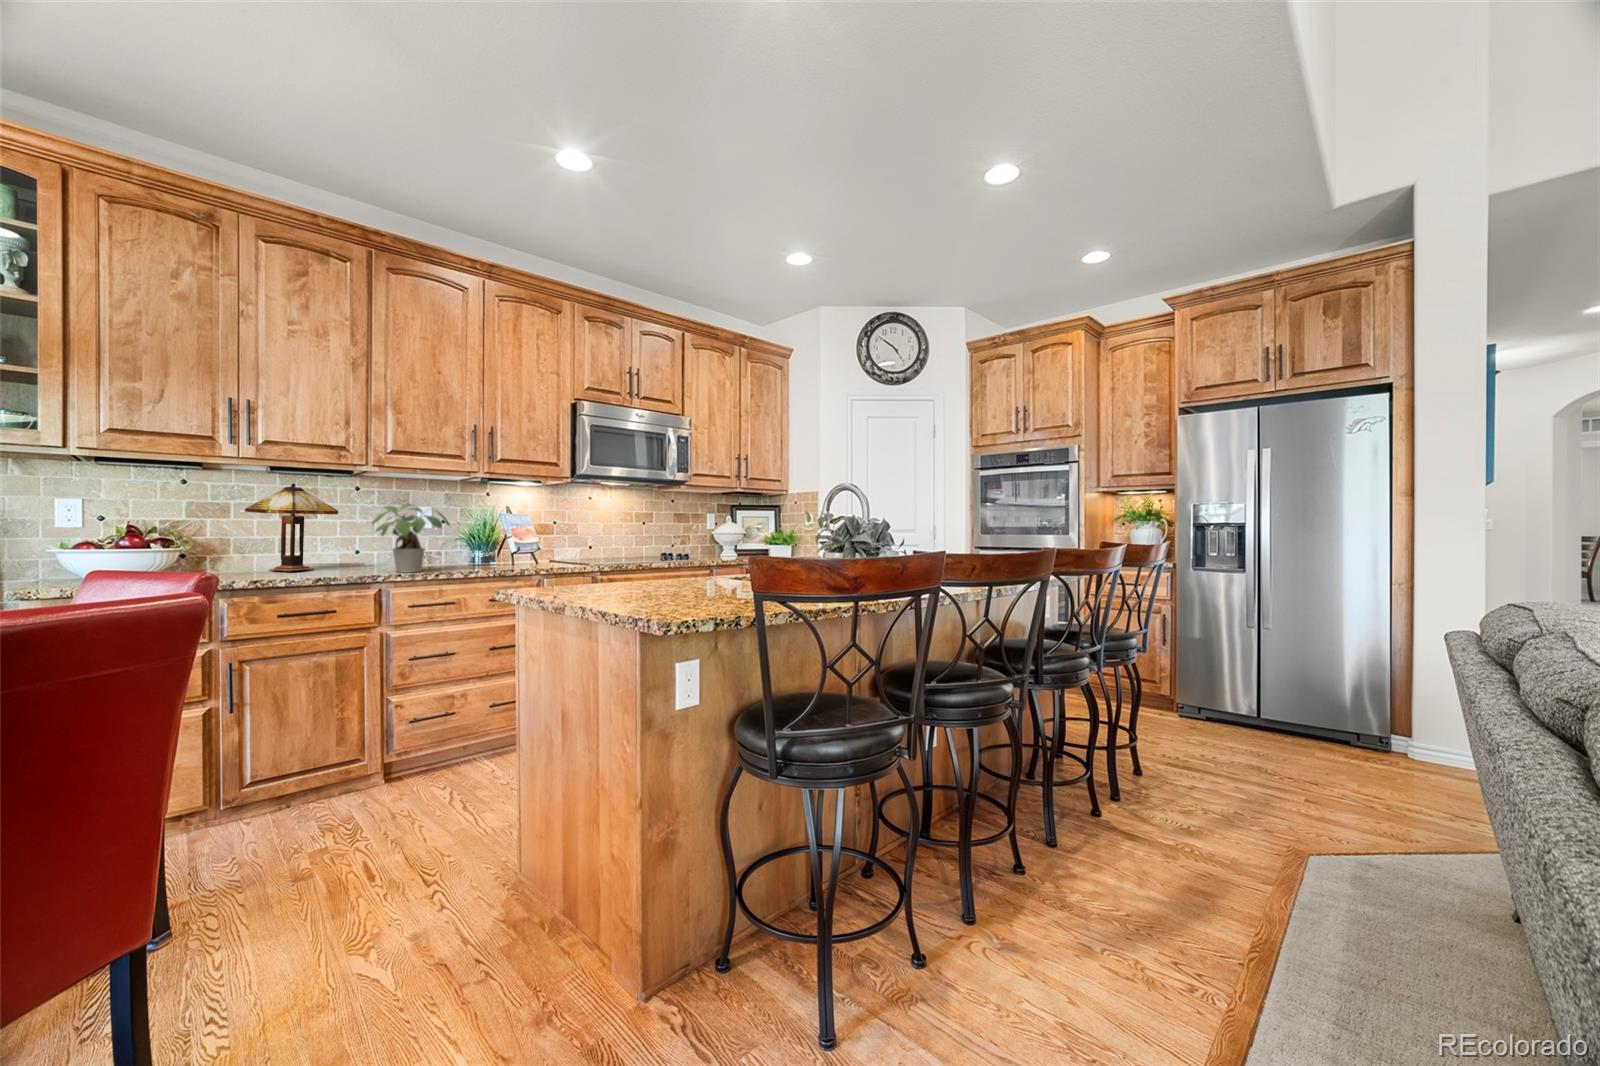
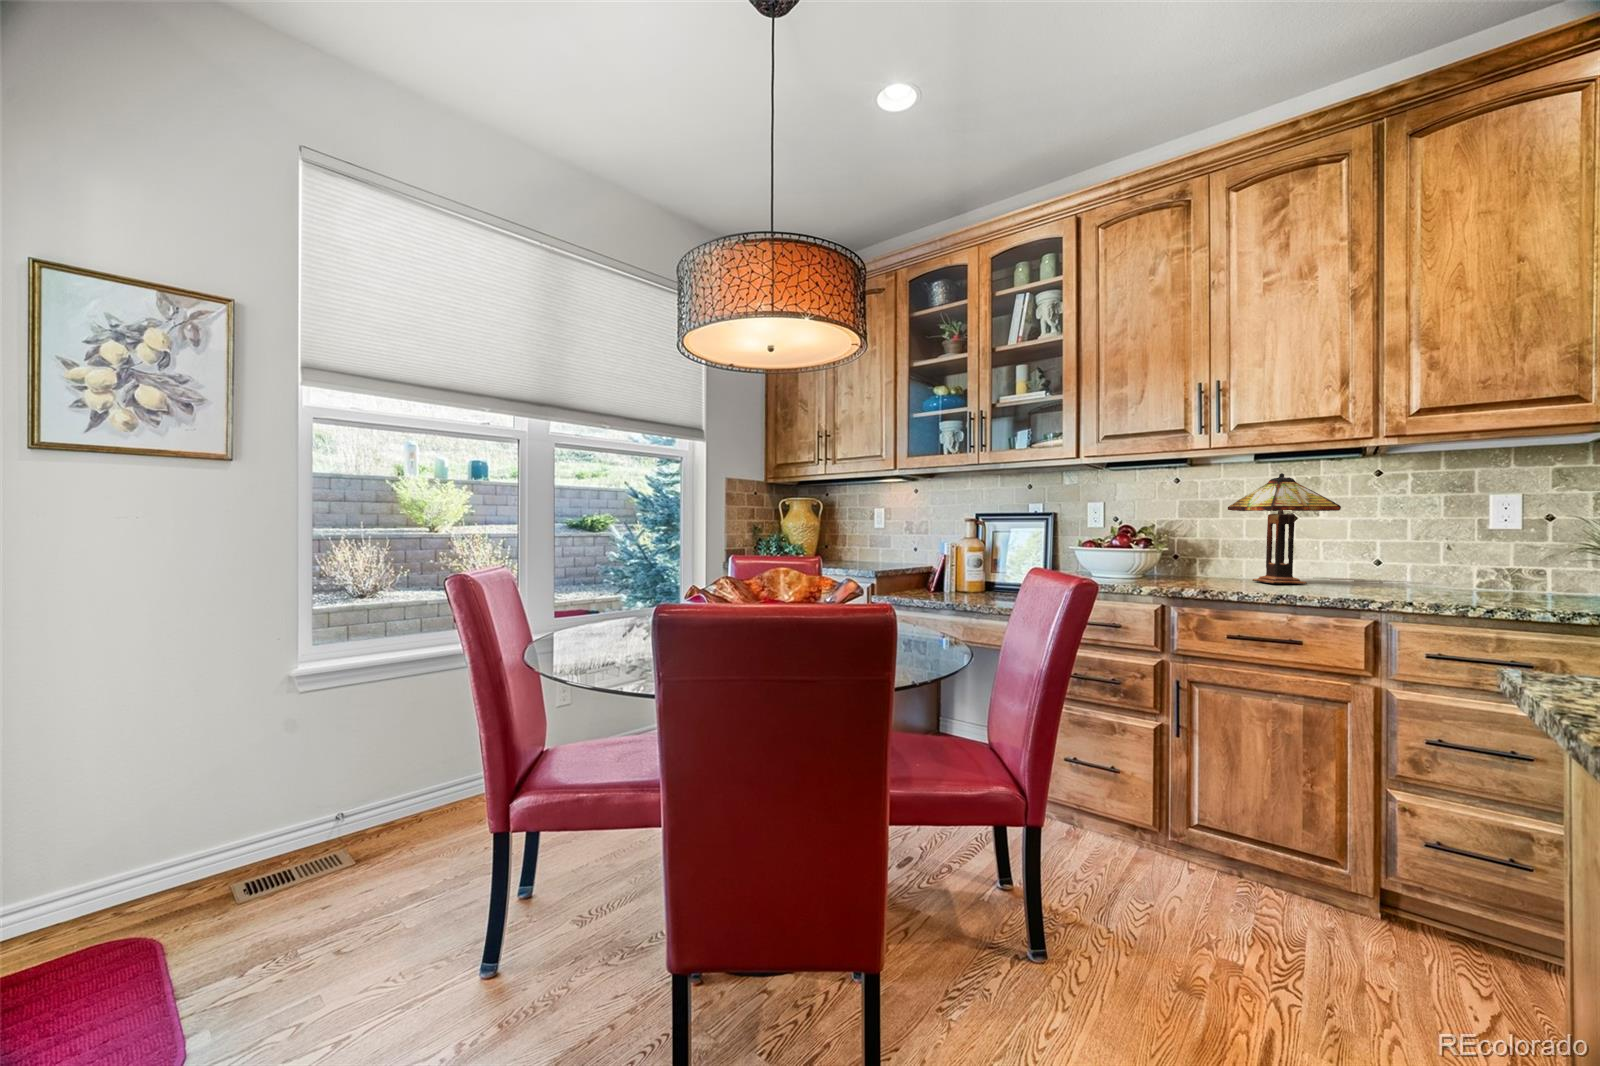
potted plant: present [372,504,450,573] -> none [1378,490,1539,600]

